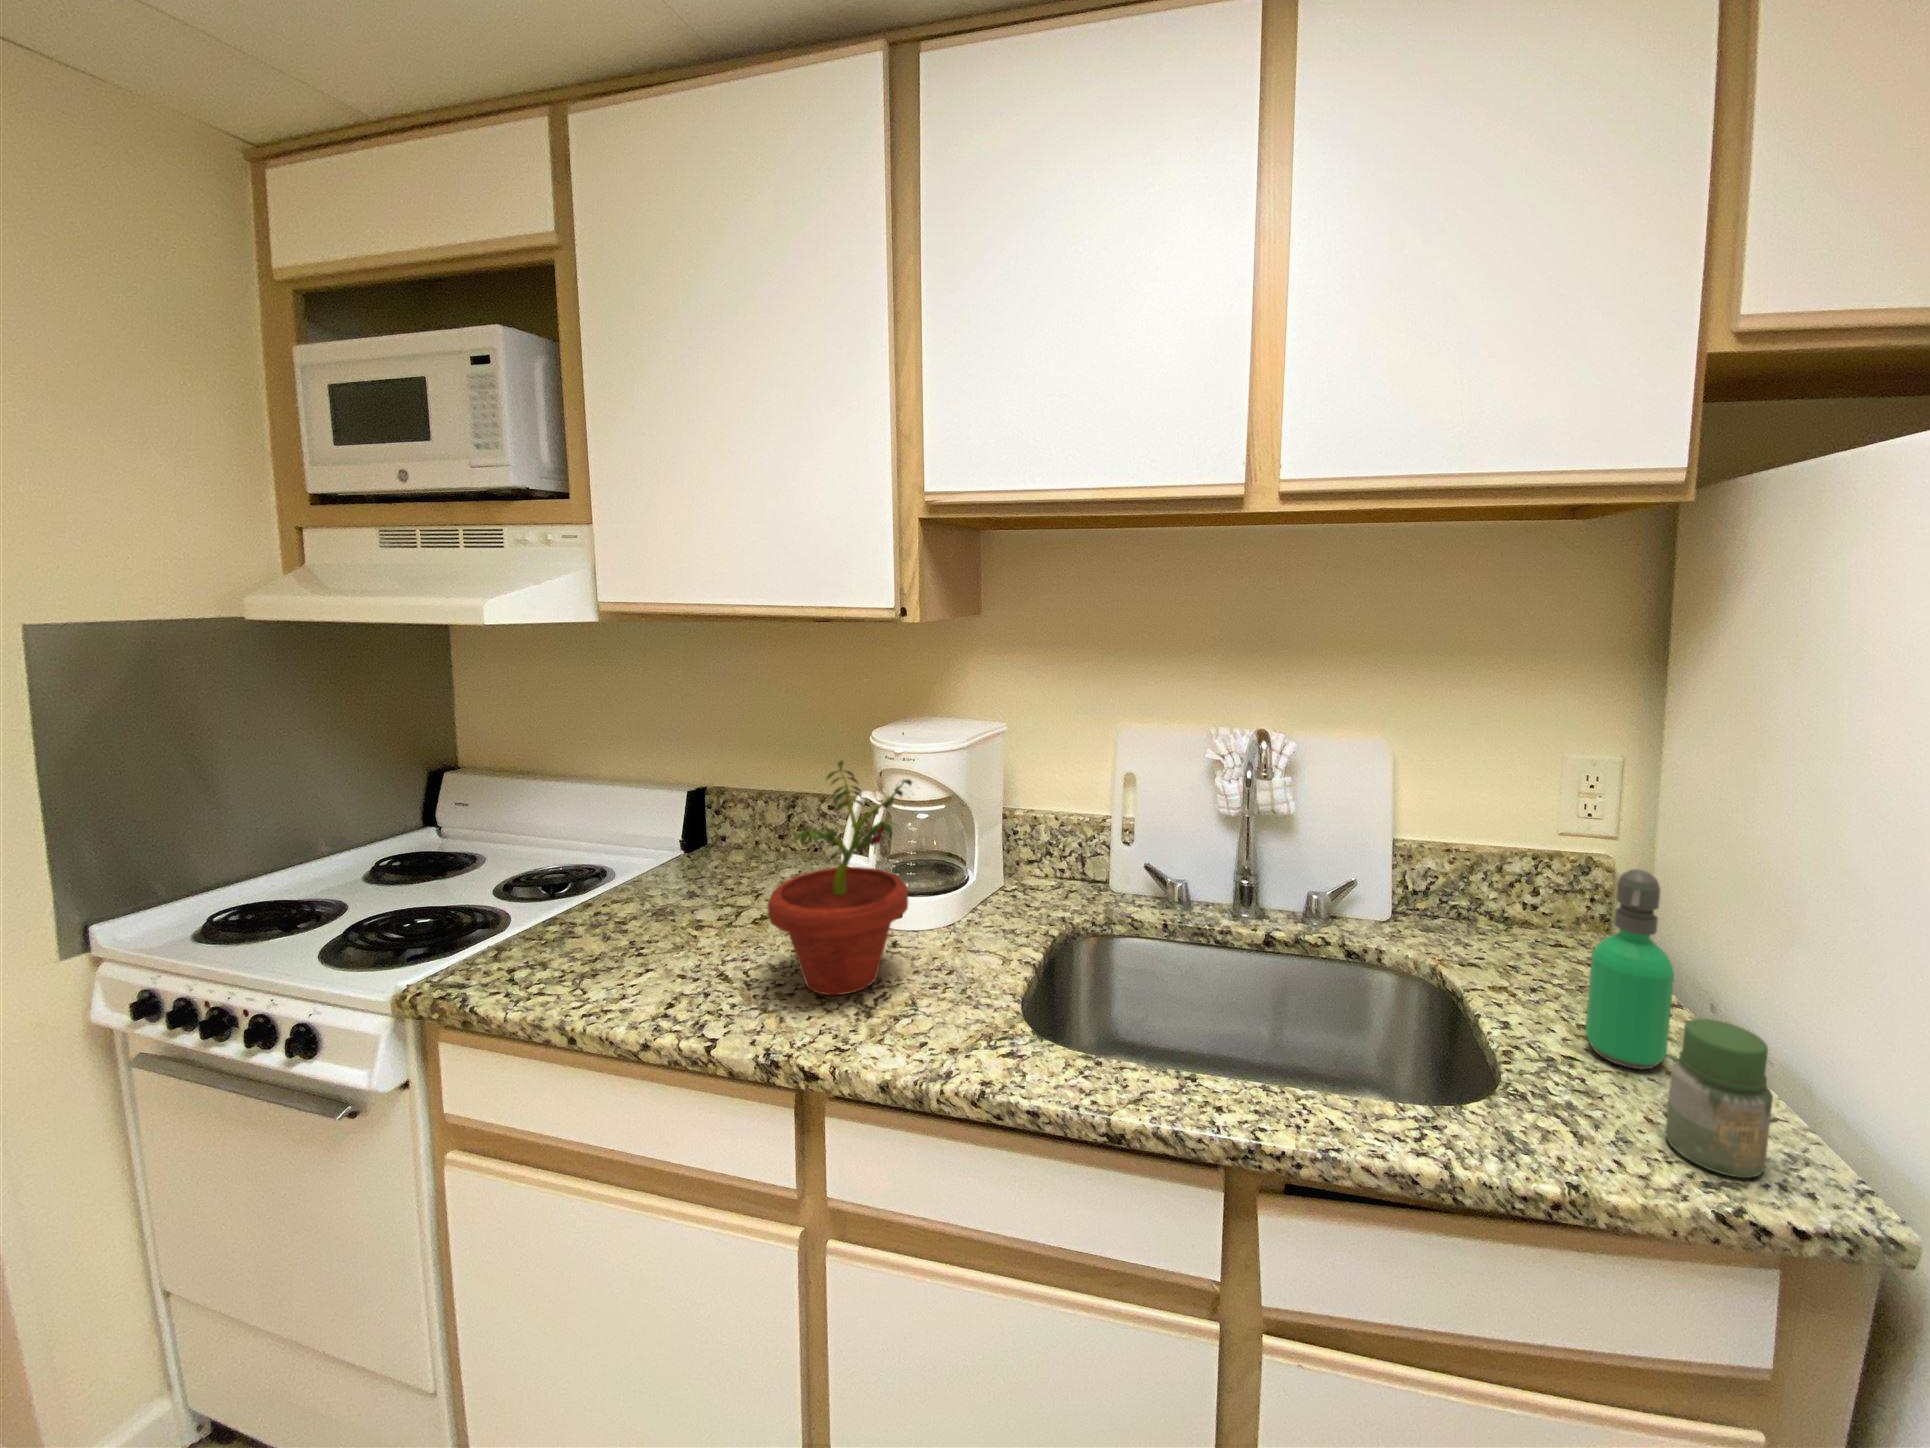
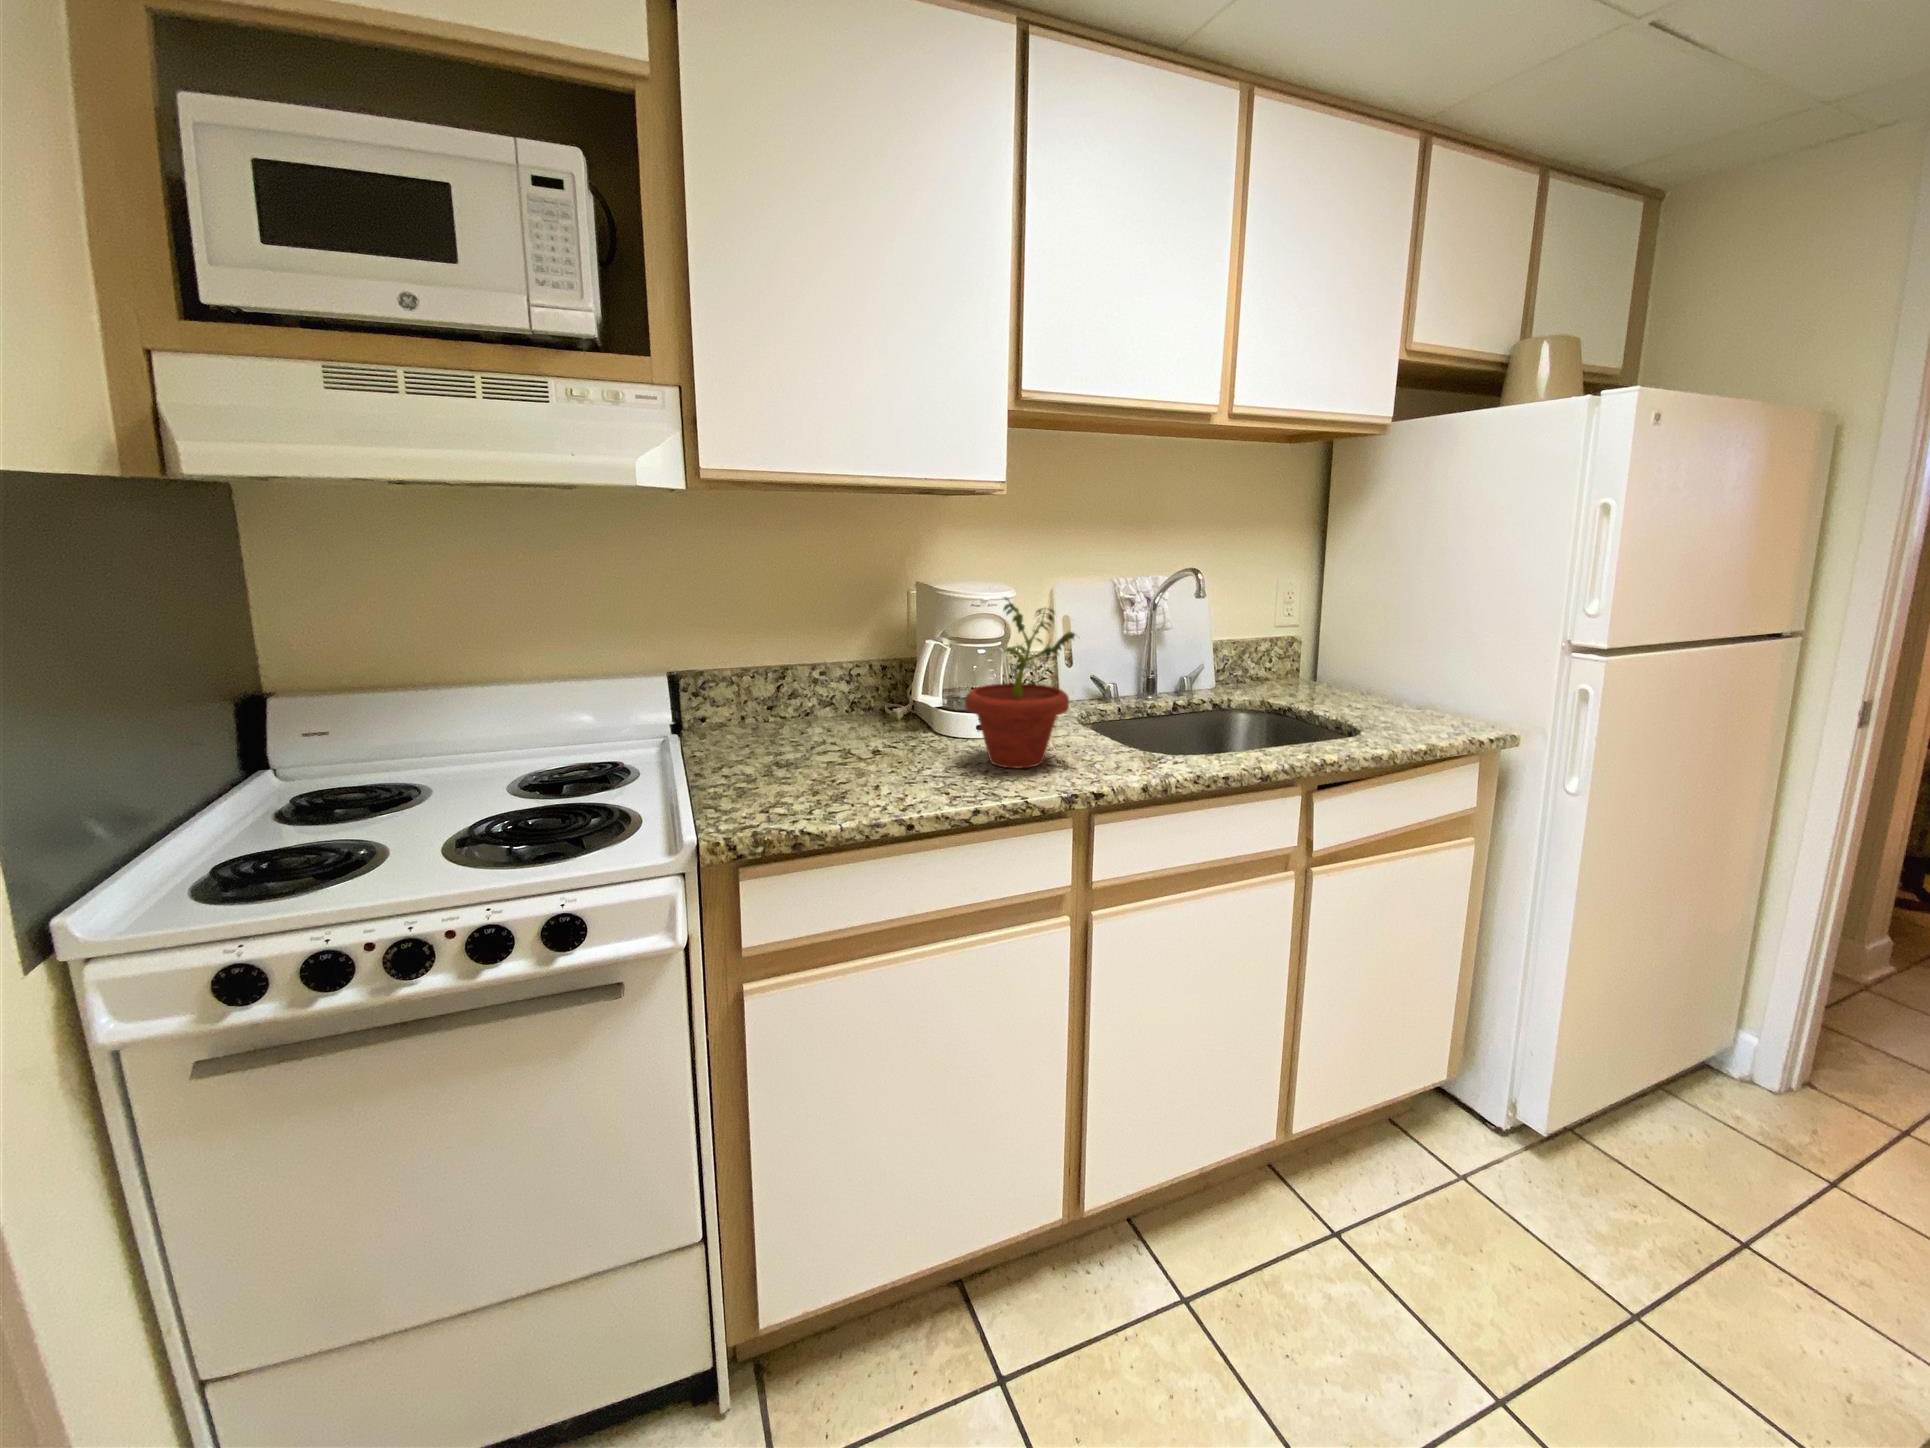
soap dispenser: present [1585,869,1674,1070] -> none [1356,617,1393,711]
jar: present [1665,1018,1773,1178] -> none [1417,668,1457,727]

